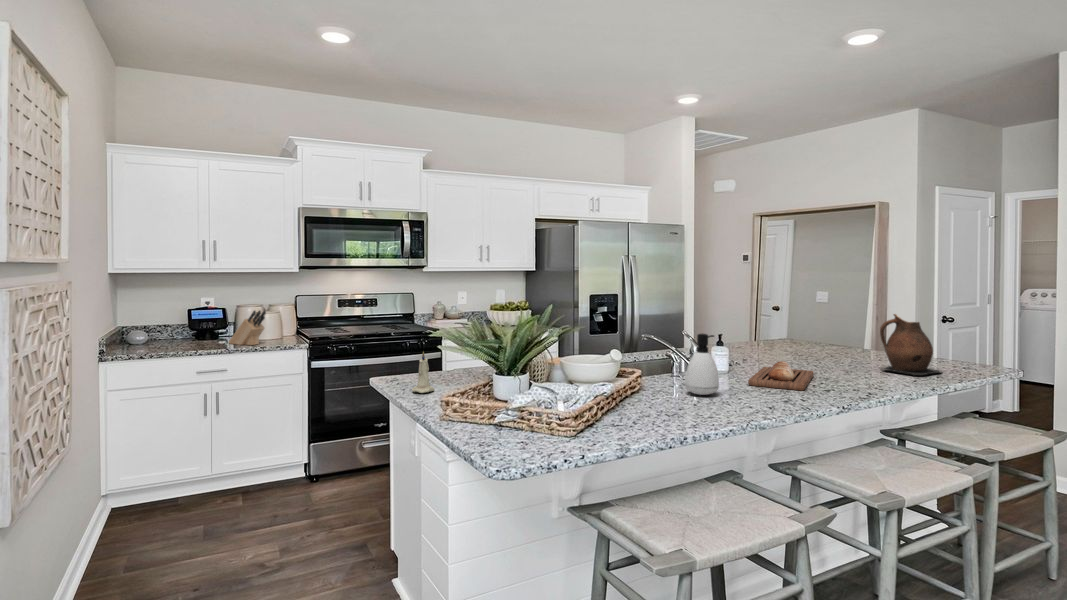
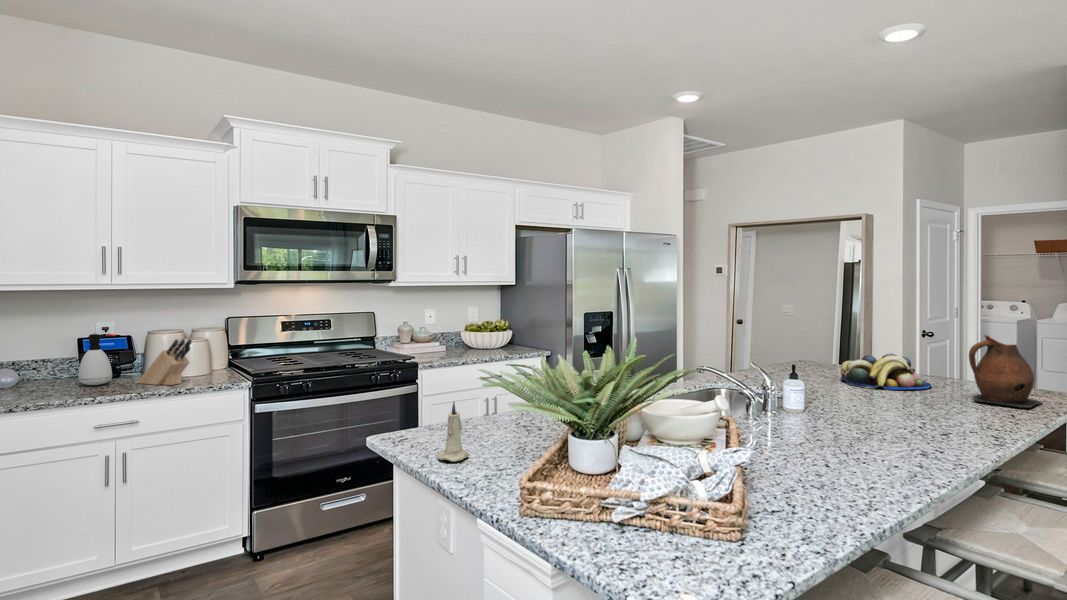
fruit bowl: none [789,331,865,361] -> present [841,354,932,390]
soap dispenser: present [685,333,719,395] -> present [78,334,112,385]
bread loaf: present [748,361,814,391] -> none [848,396,935,436]

